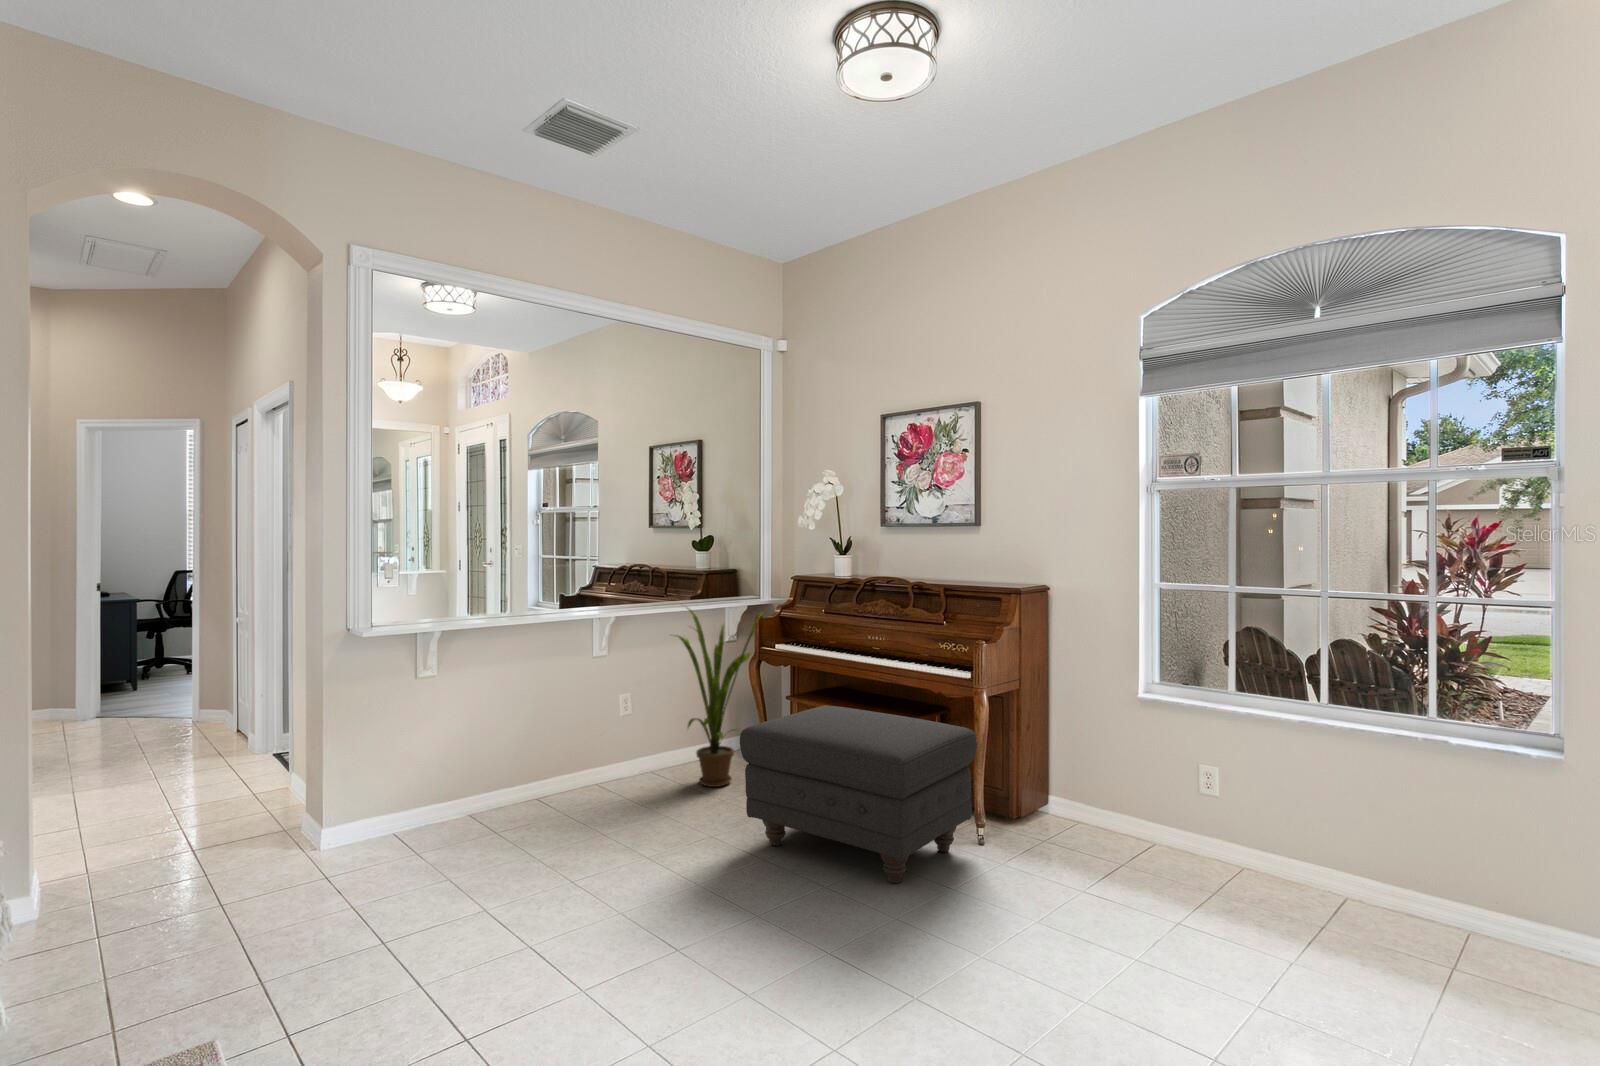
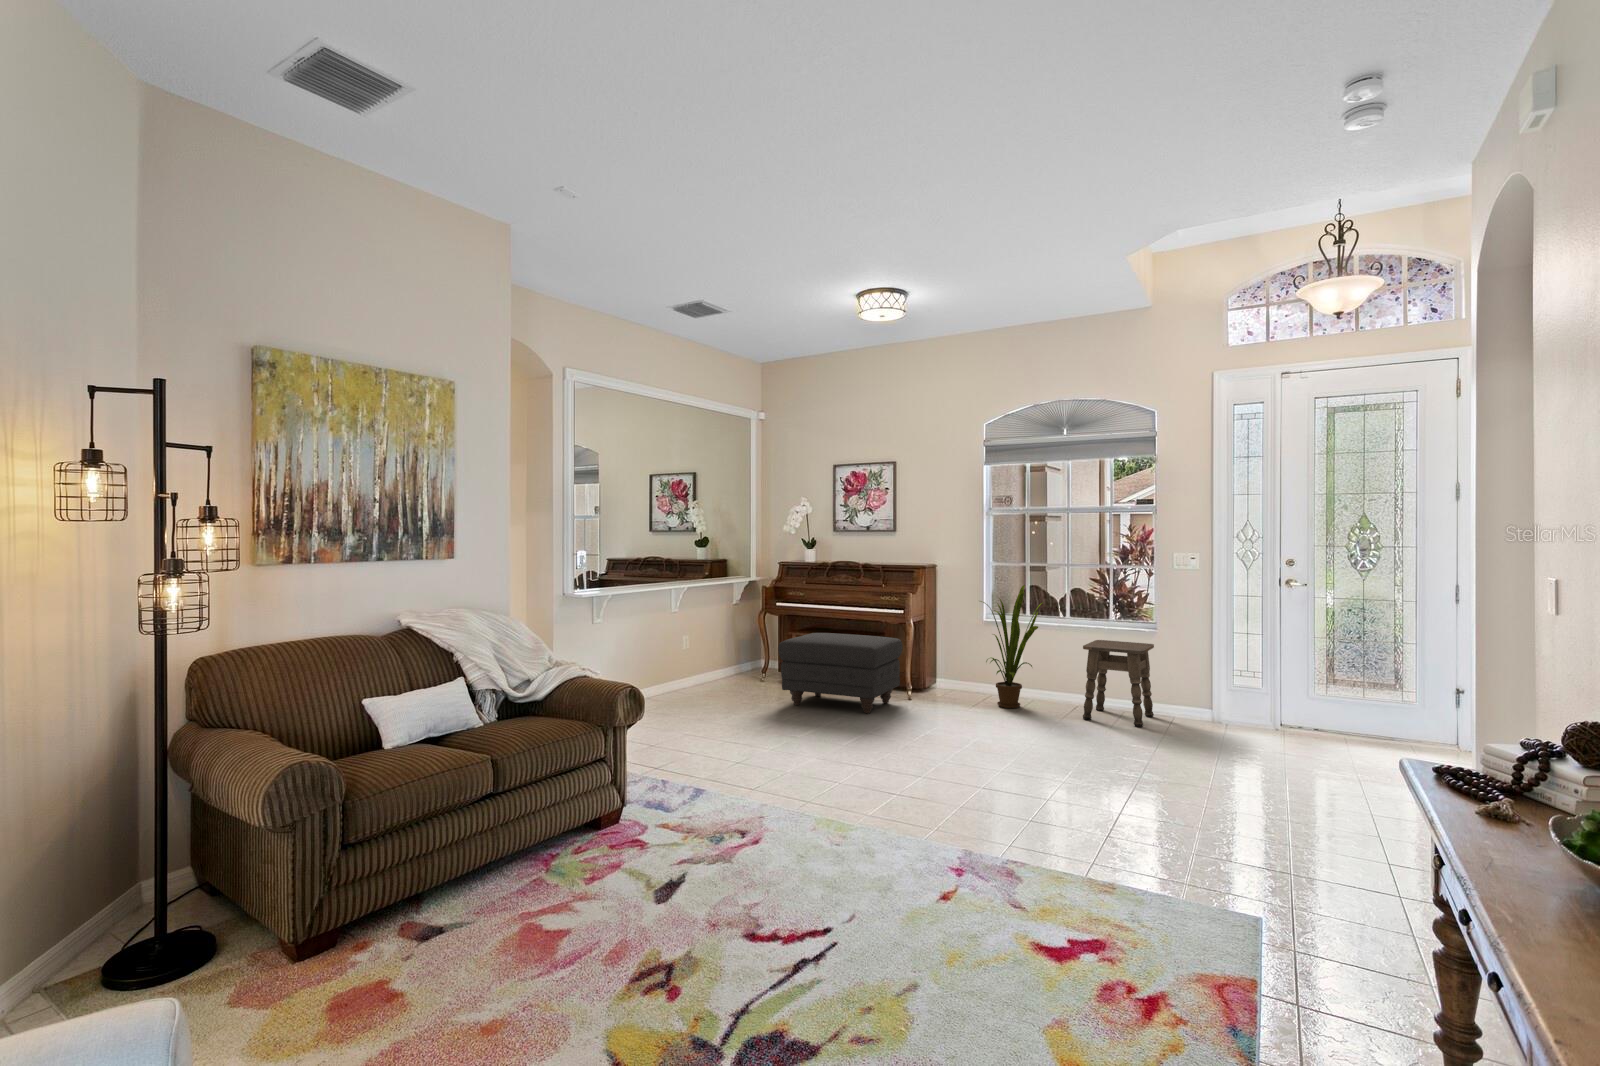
house plant: present [676,608,764,787] -> present [981,585,1042,708]
side table: none [1374,755,1559,995] -> present [1083,640,1154,727]

